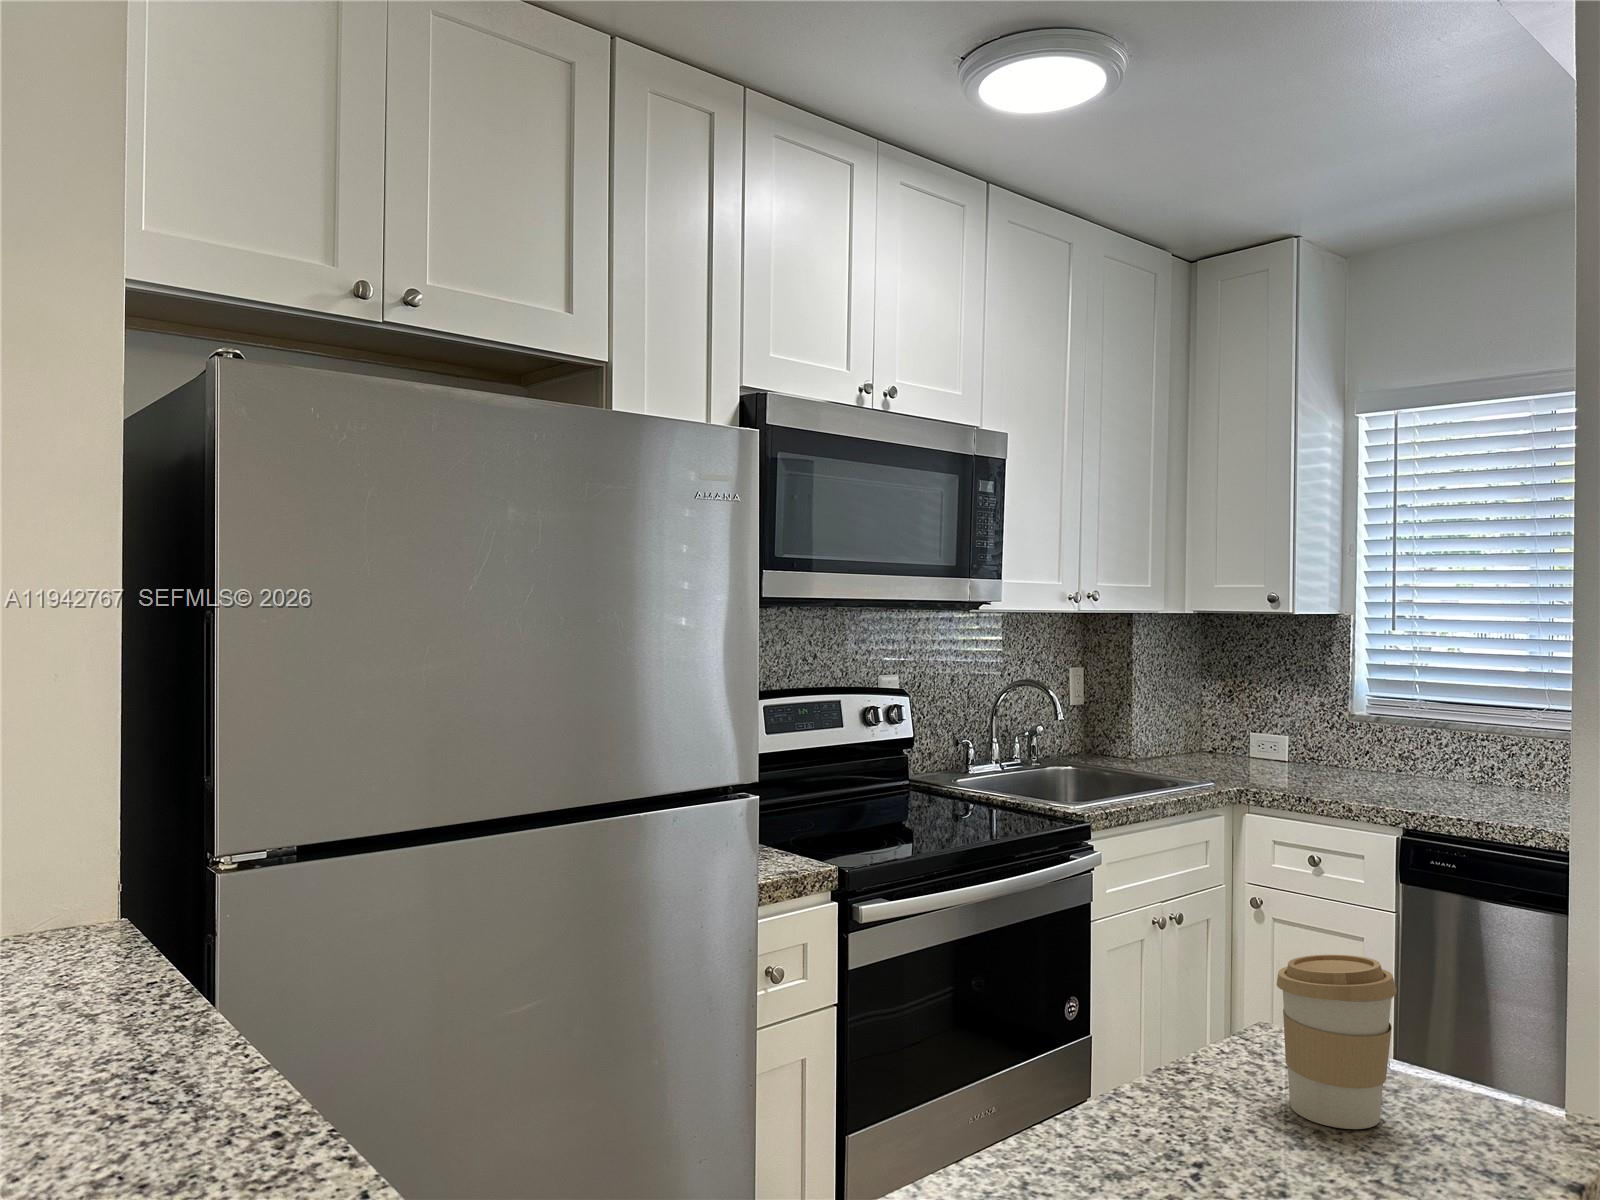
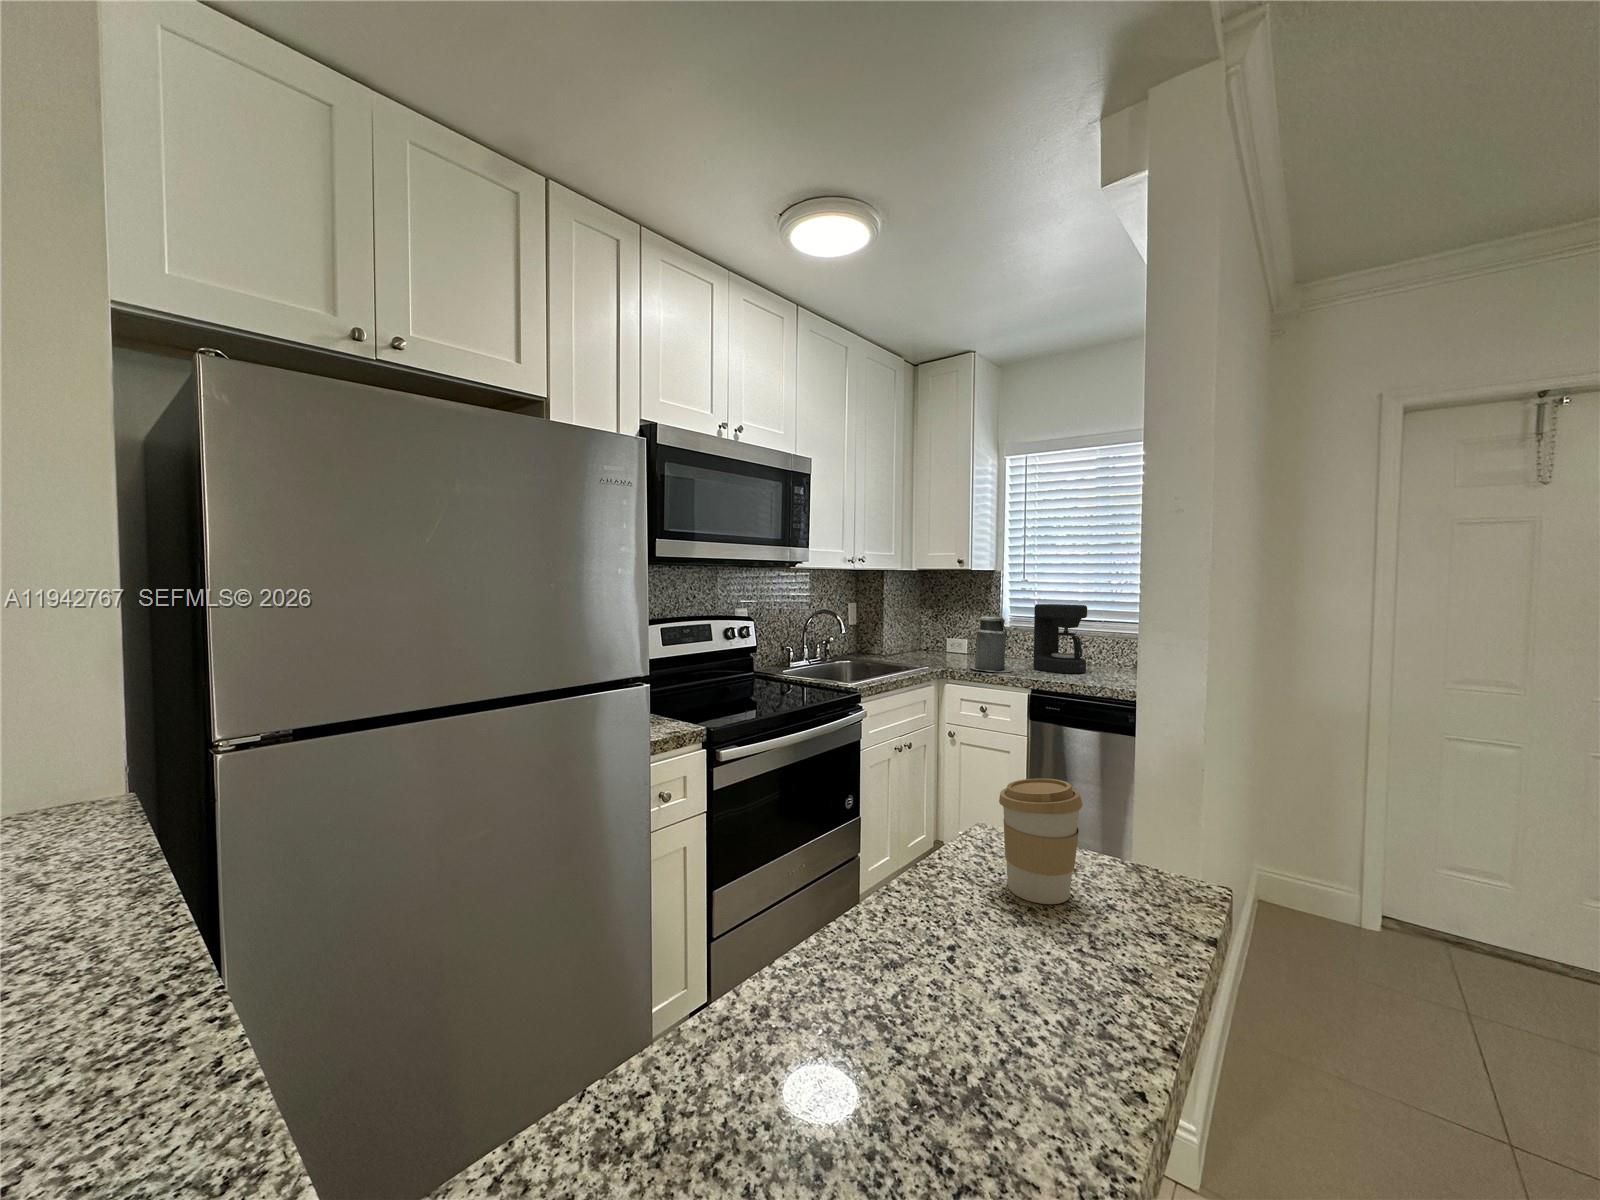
coffee maker: none [1409,674,1510,801] -> present [1033,604,1087,673]
canister: none [1289,686,1370,795] -> present [970,611,1013,672]

